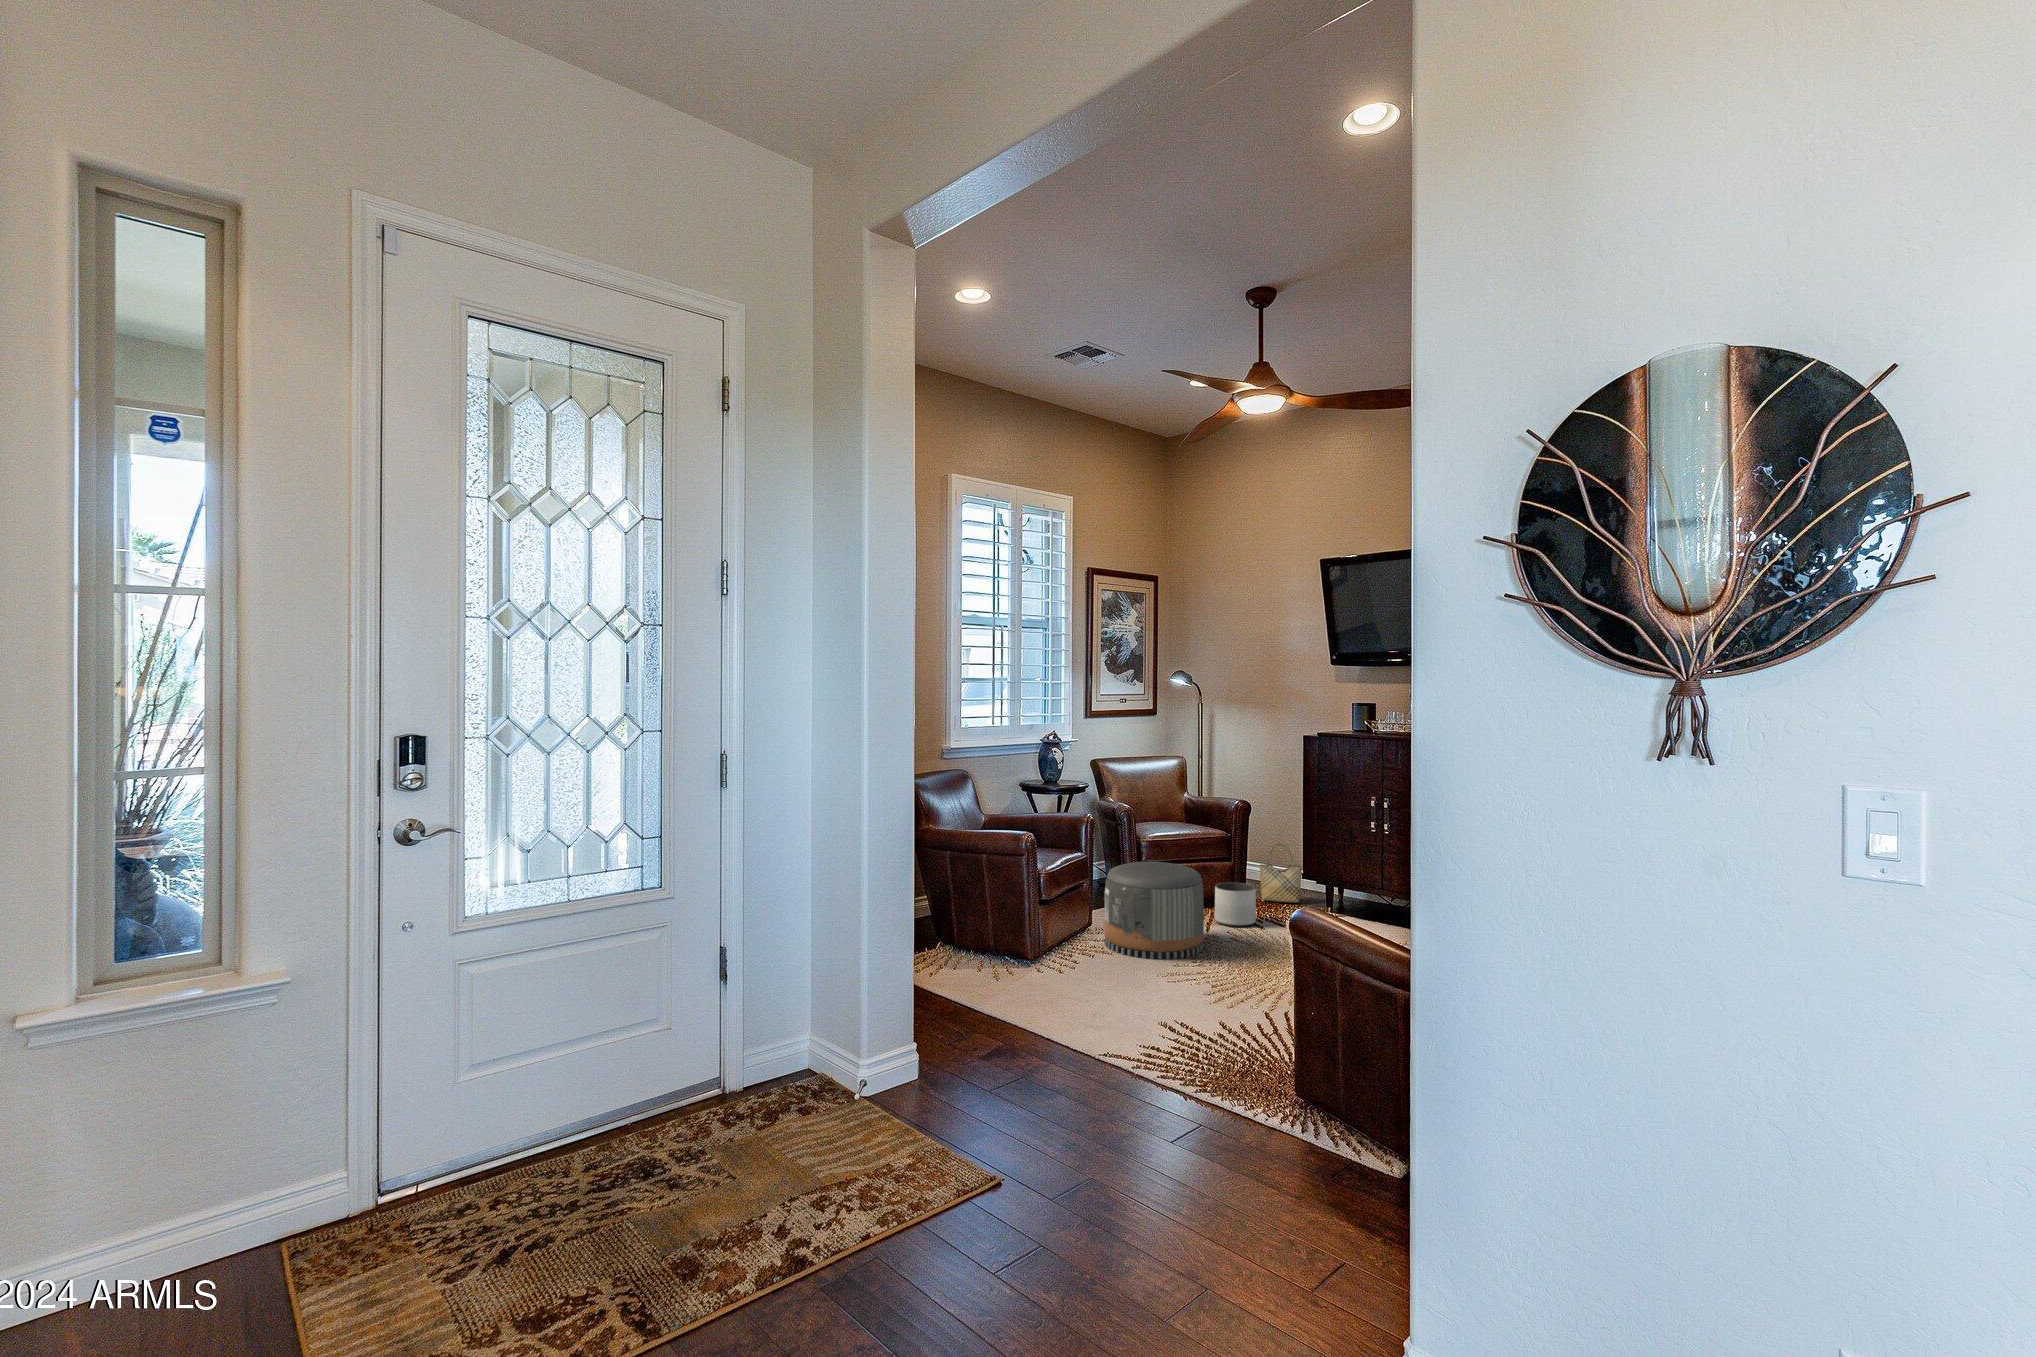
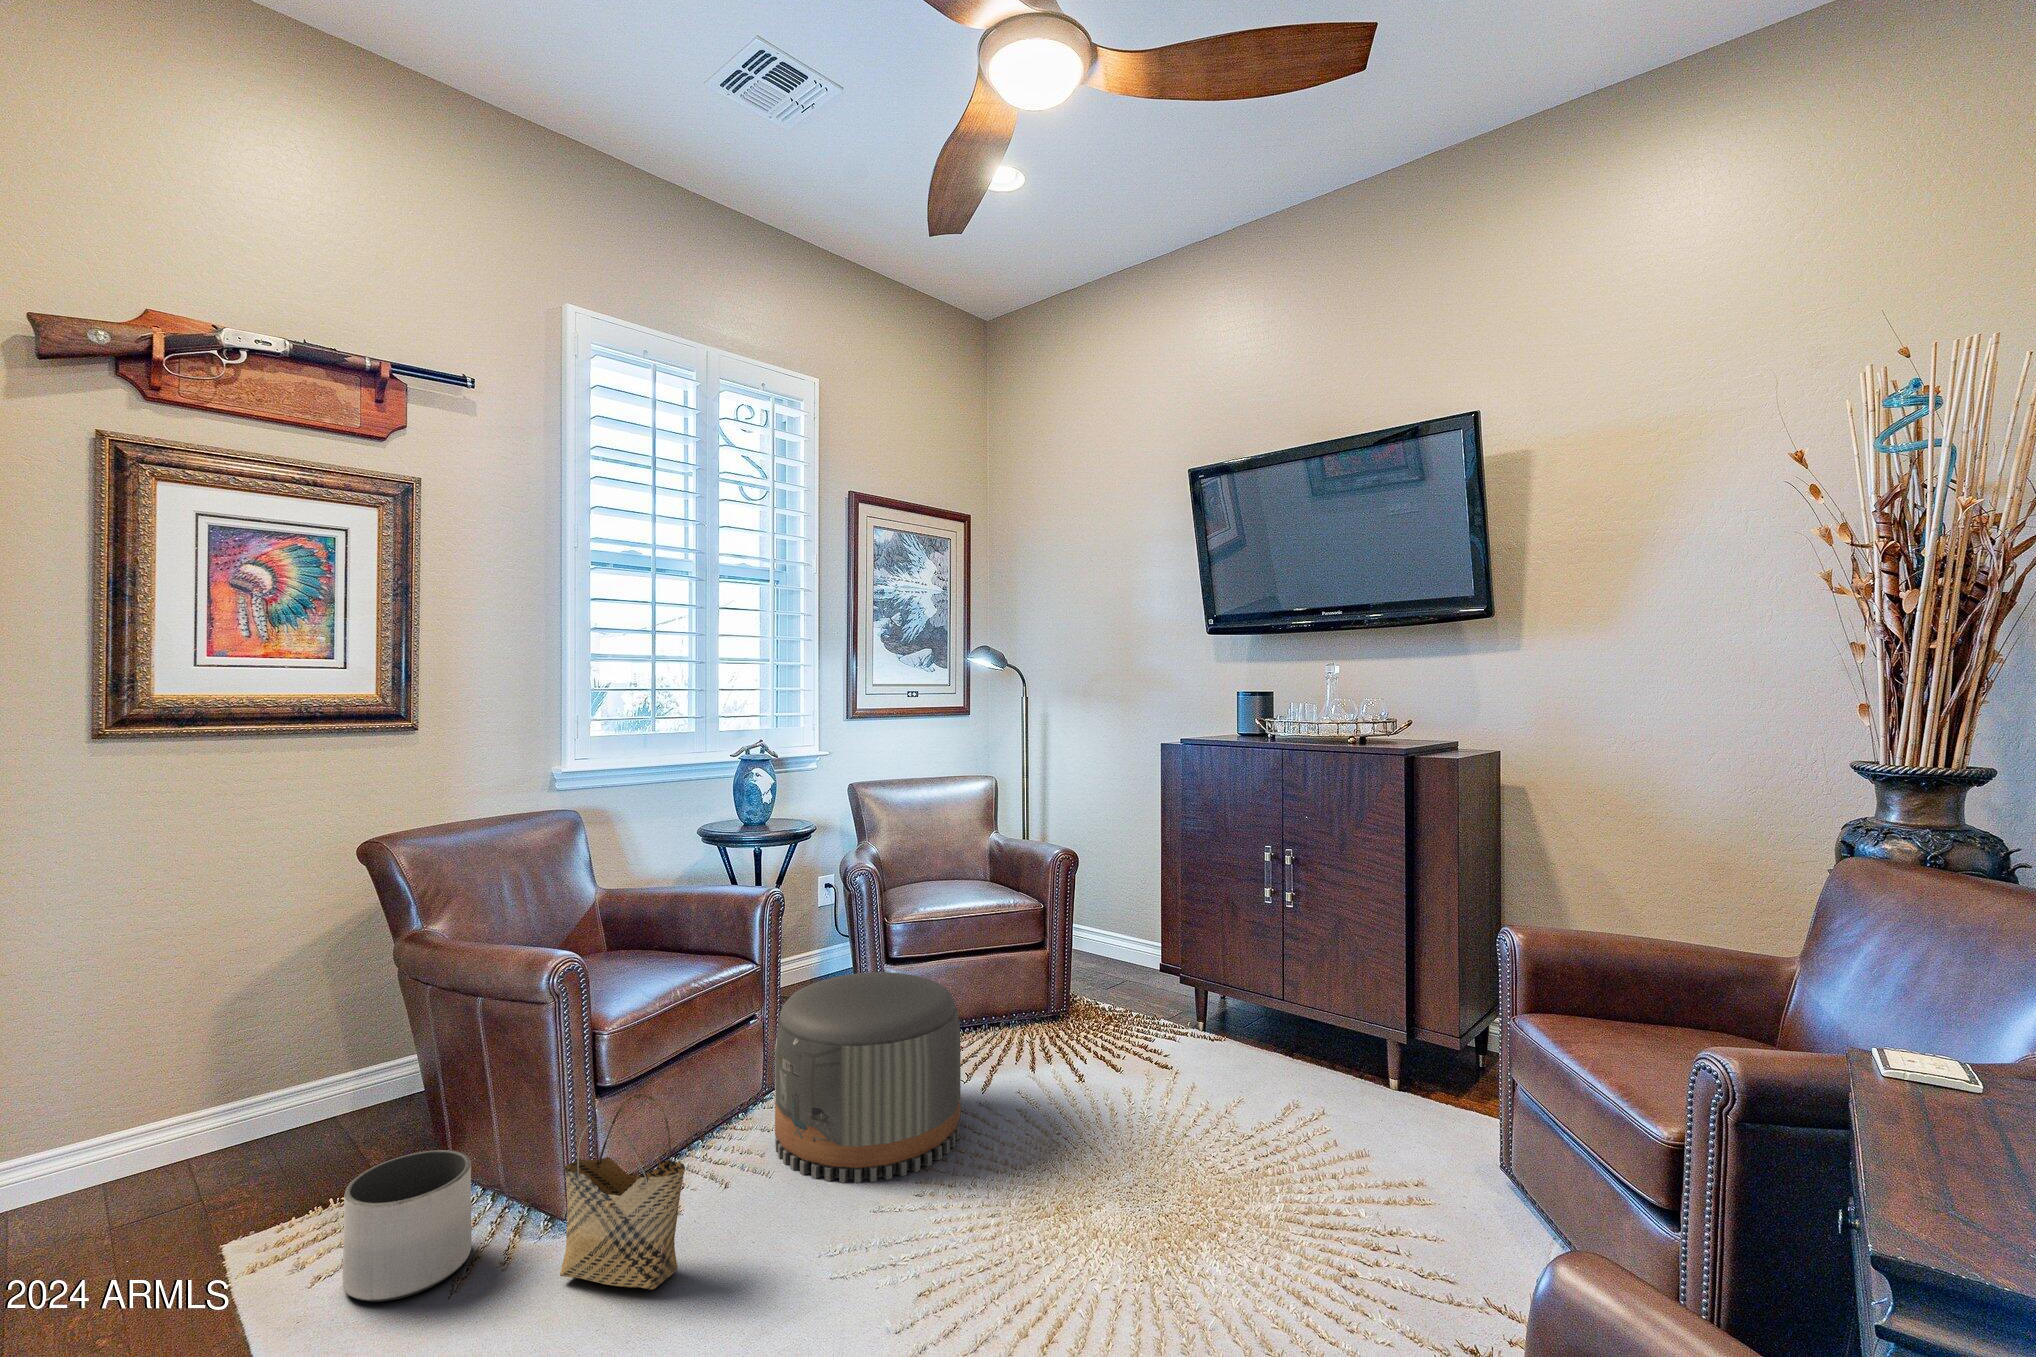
woven basket: present [1259,844,1302,903] -> present [560,1094,685,1289]
planter: present [1215,882,1256,927] -> present [343,1150,471,1302]

